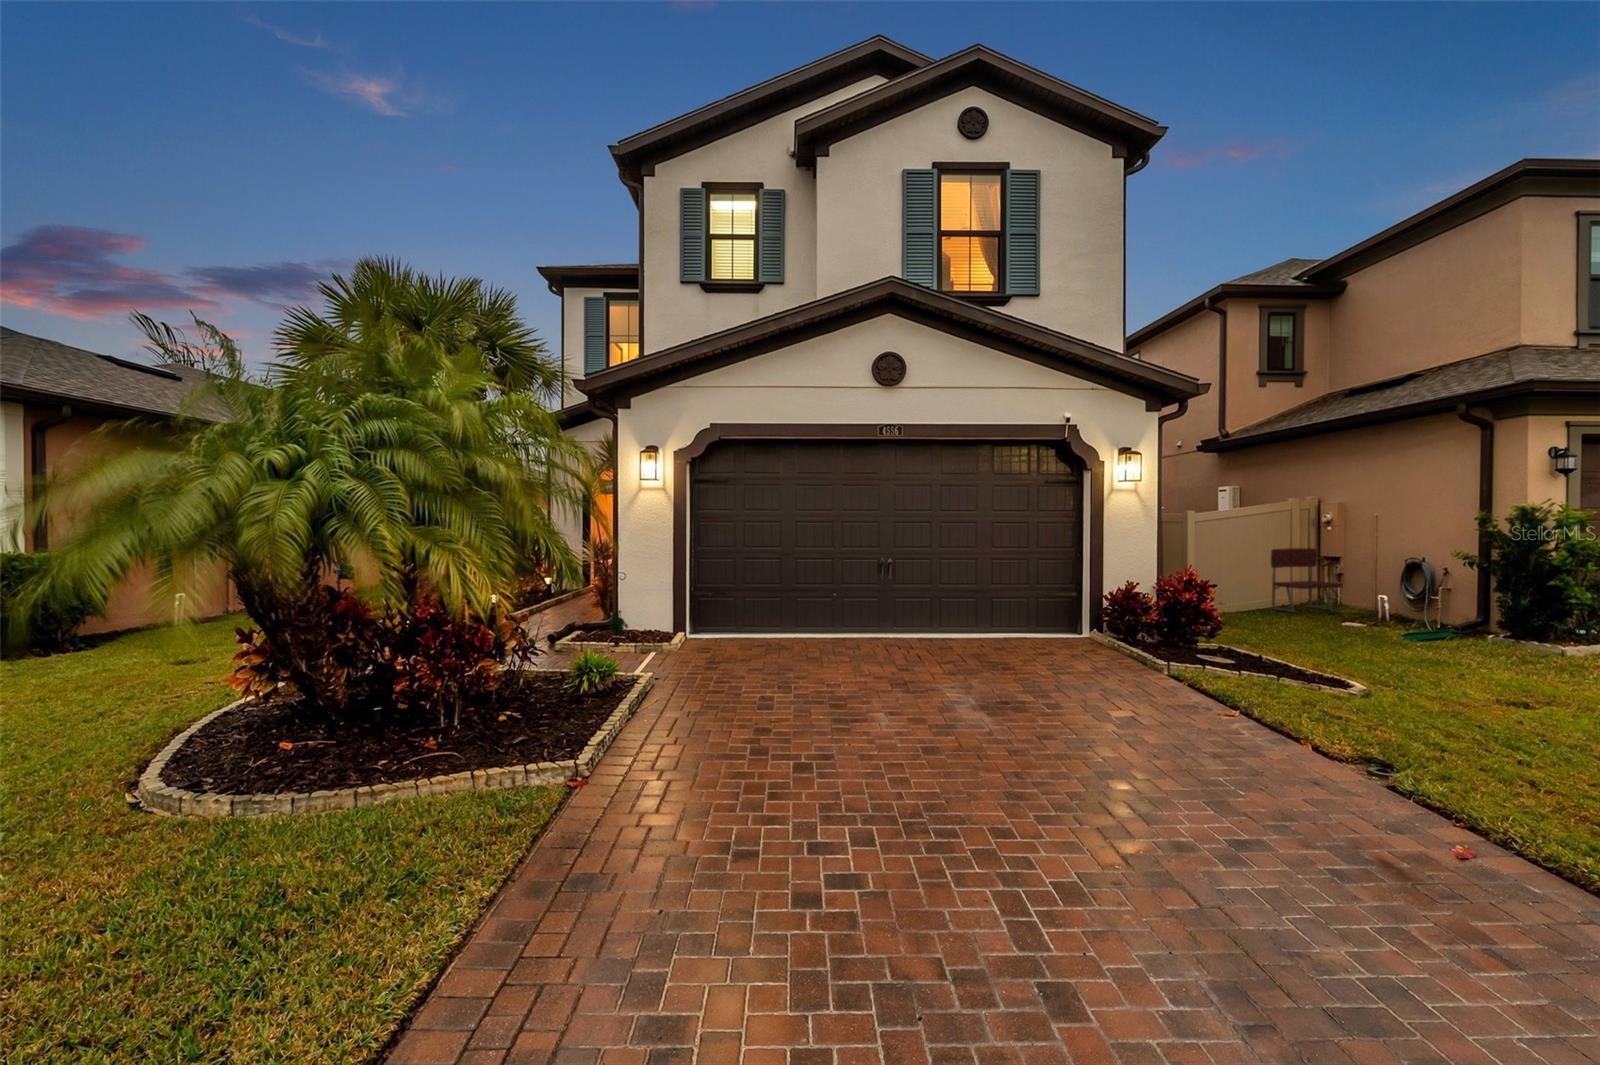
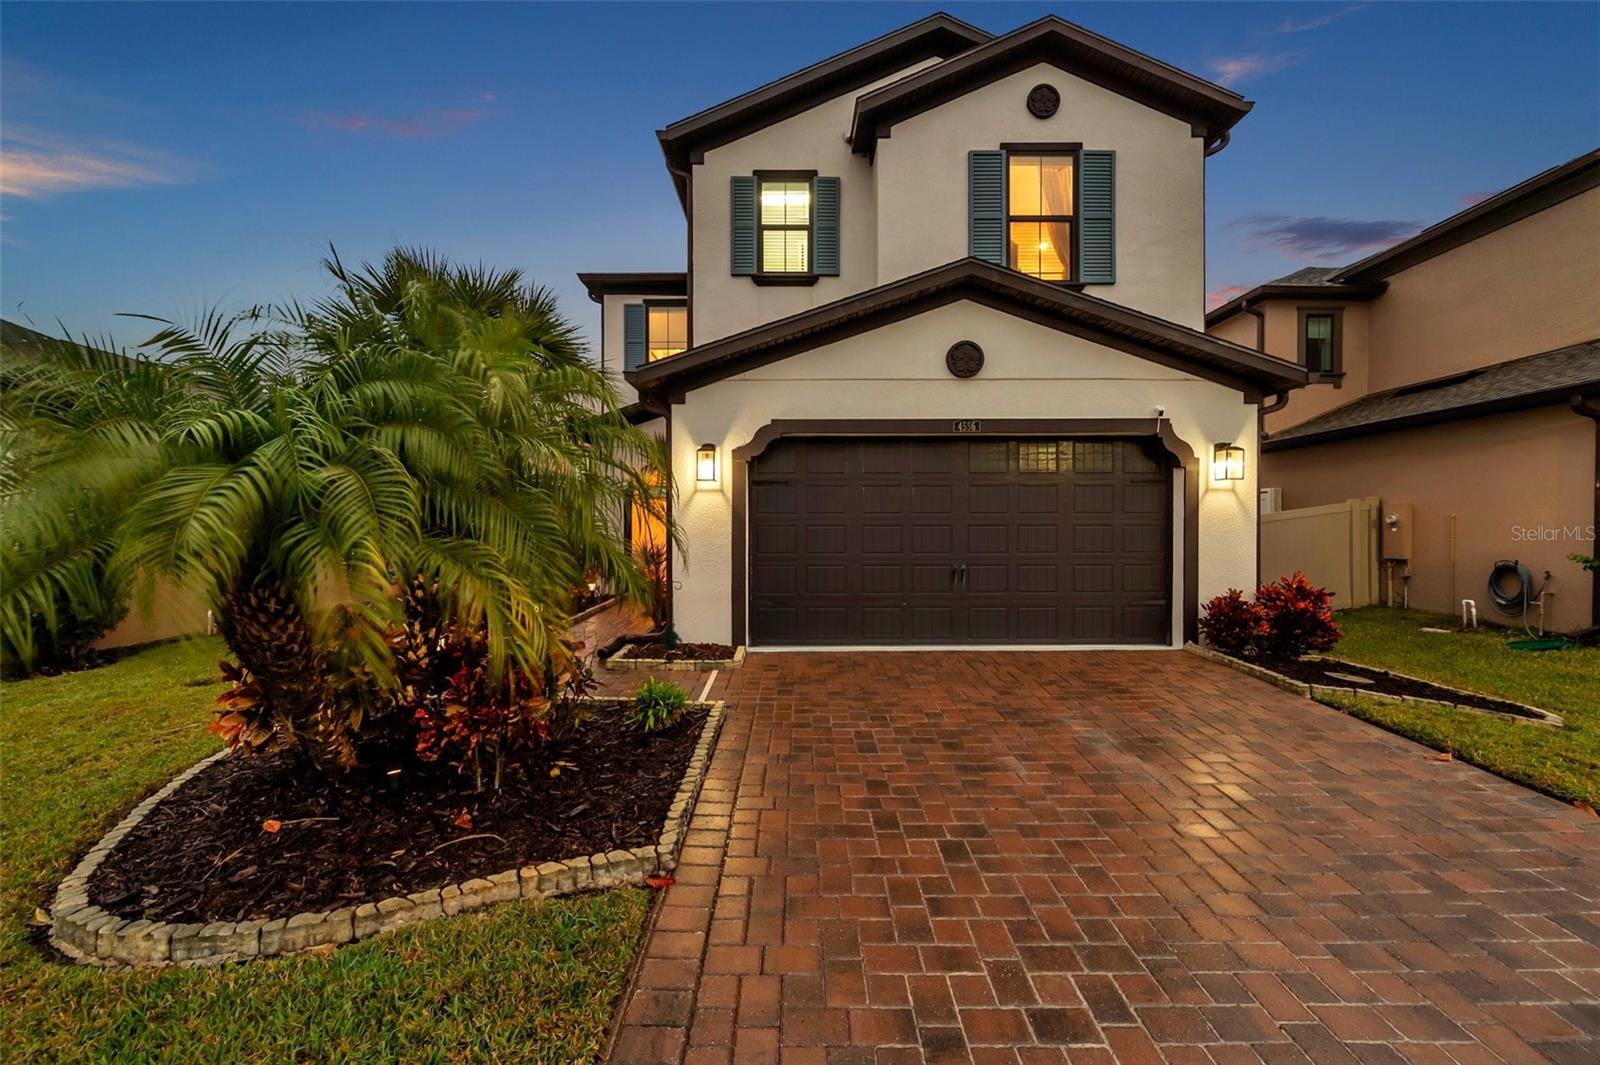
bench: present [1271,548,1343,612] -> none [1348,552,1428,620]

